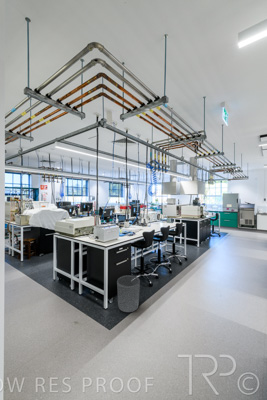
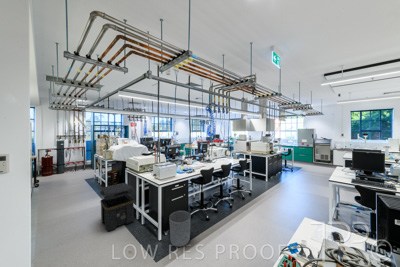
toolbox: none [29,249,70,303] -> present [100,183,134,231]

